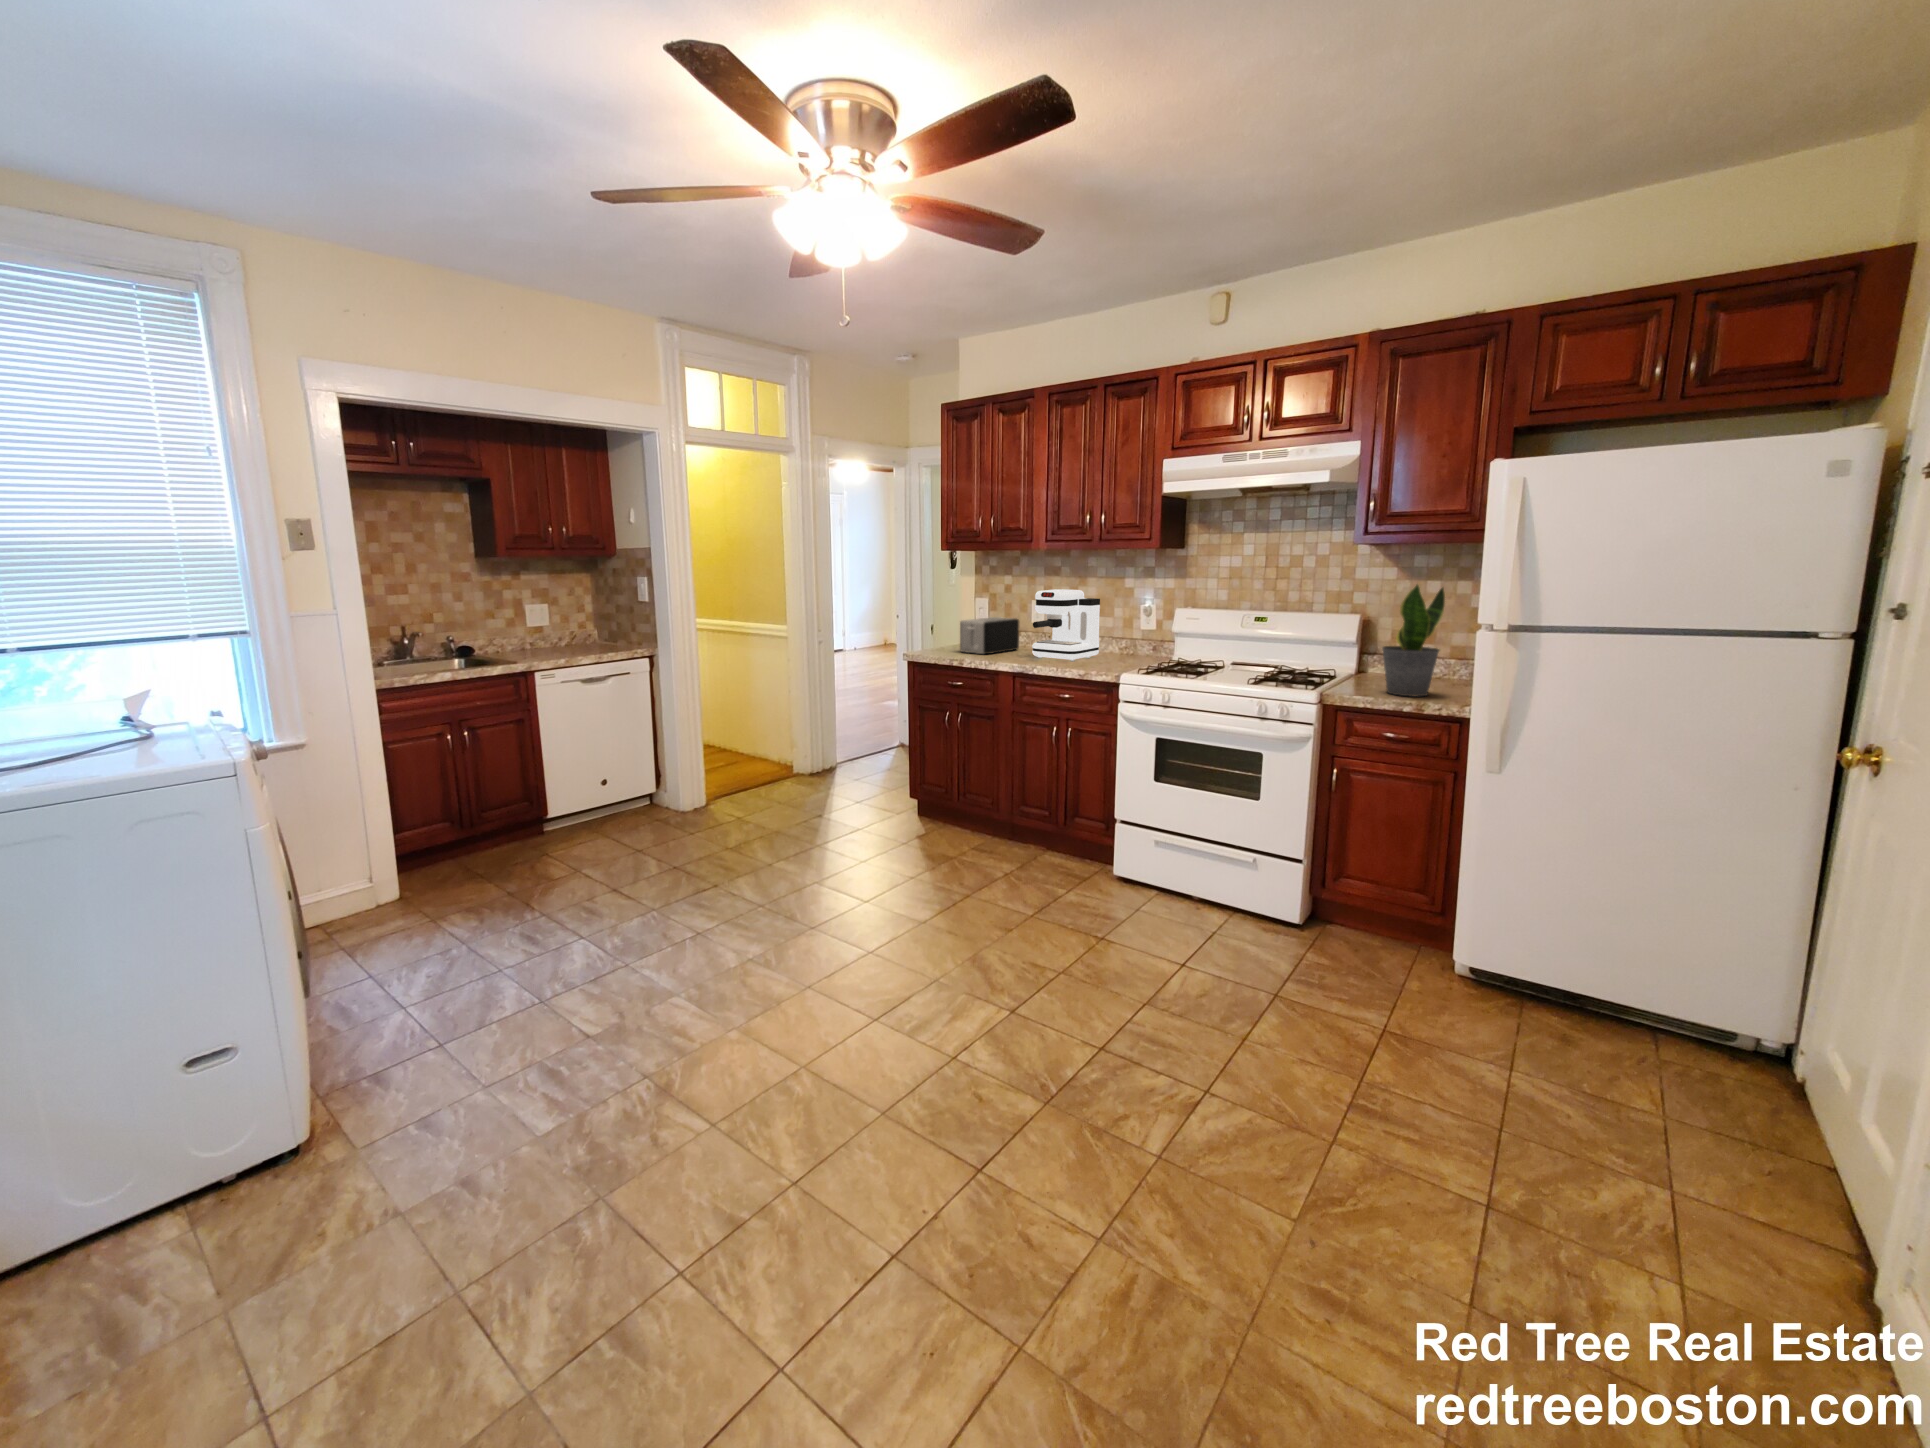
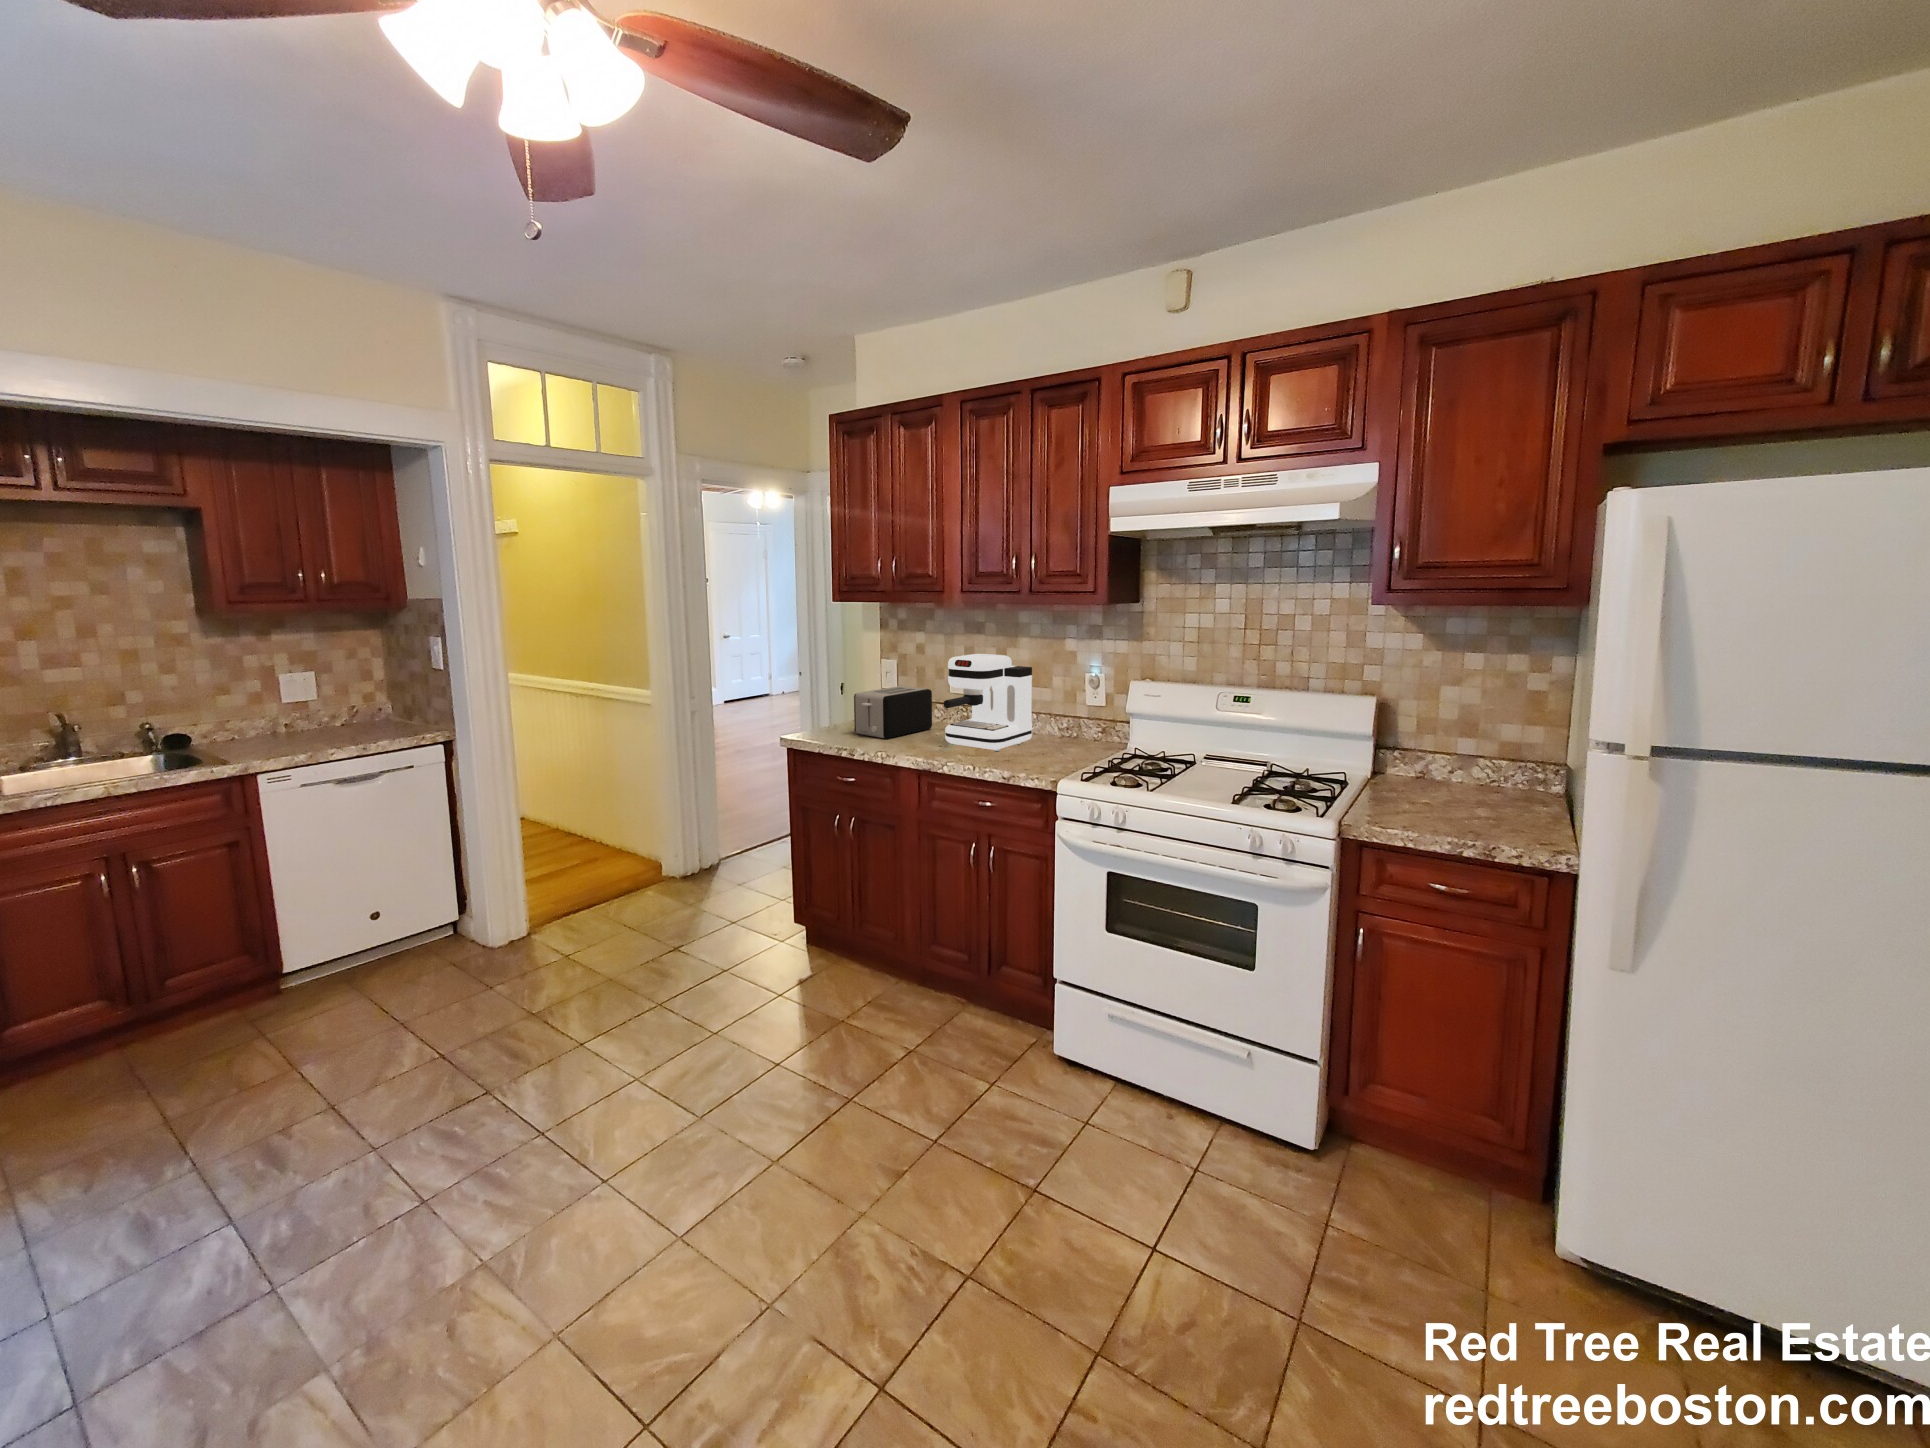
potted plant: present [1382,585,1445,697] -> none [1423,667,1514,830]

